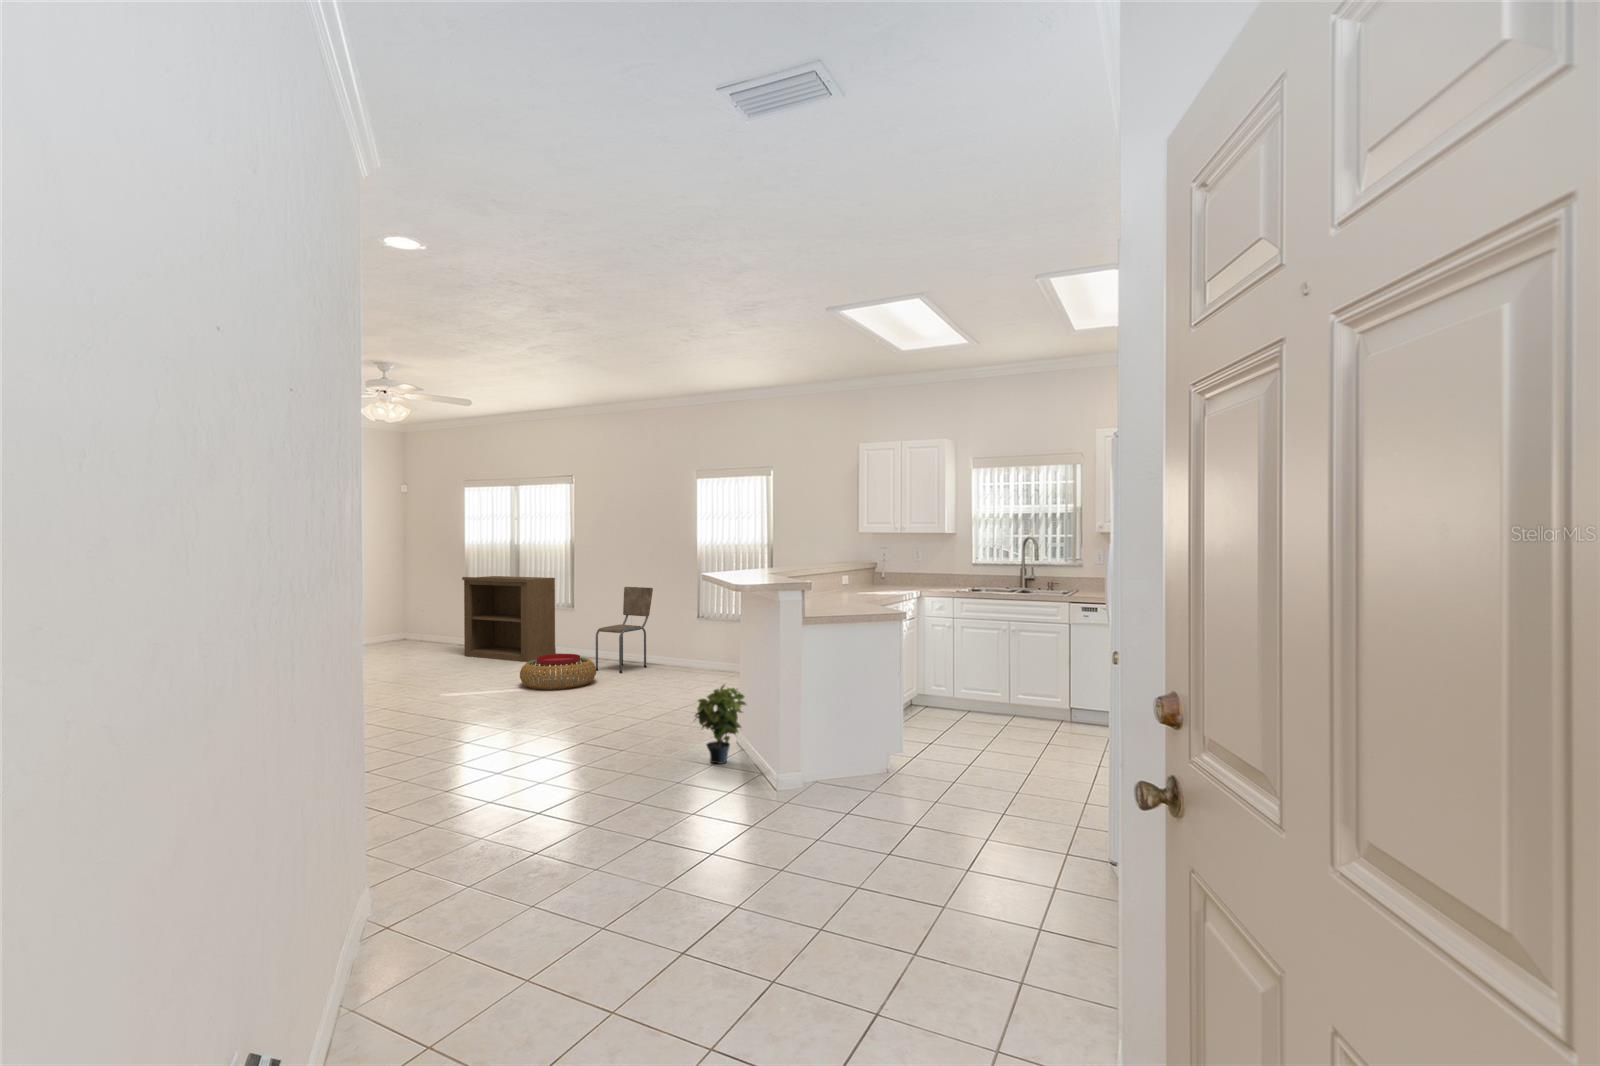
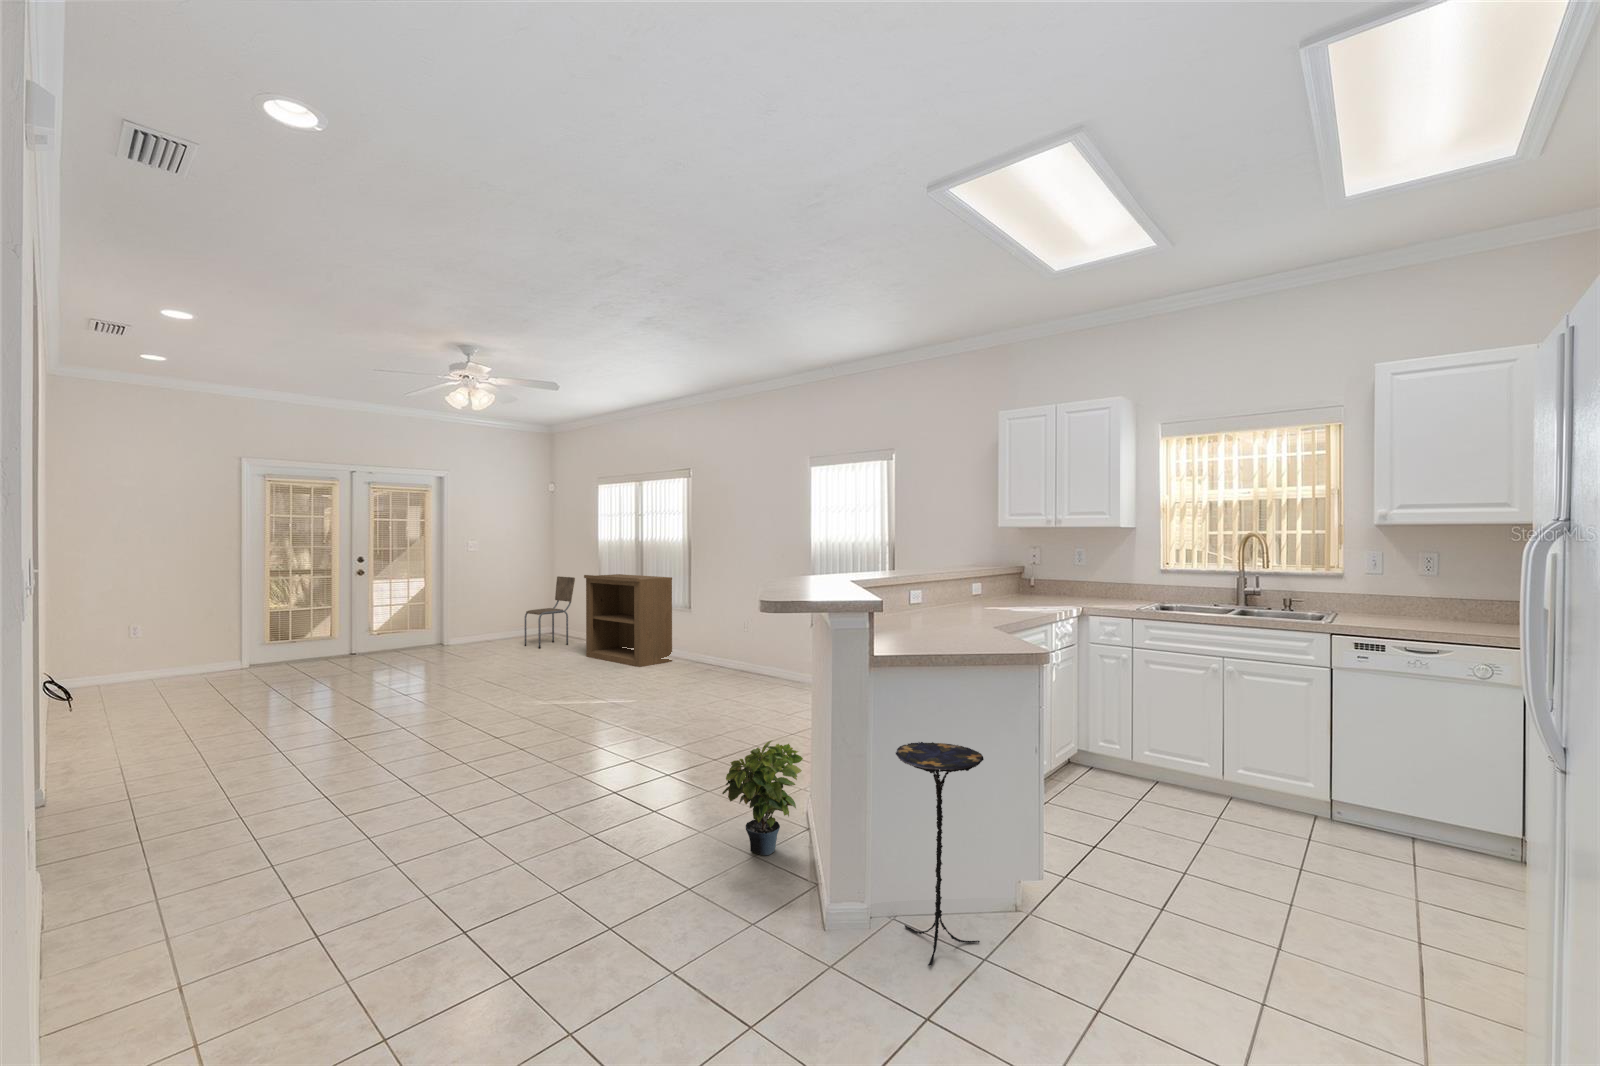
dining chair: present [596,587,653,673] -> present [525,576,575,649]
pouf: present [520,654,596,690] -> none [608,664,692,706]
side table: none [824,670,878,797] -> present [896,742,984,966]

